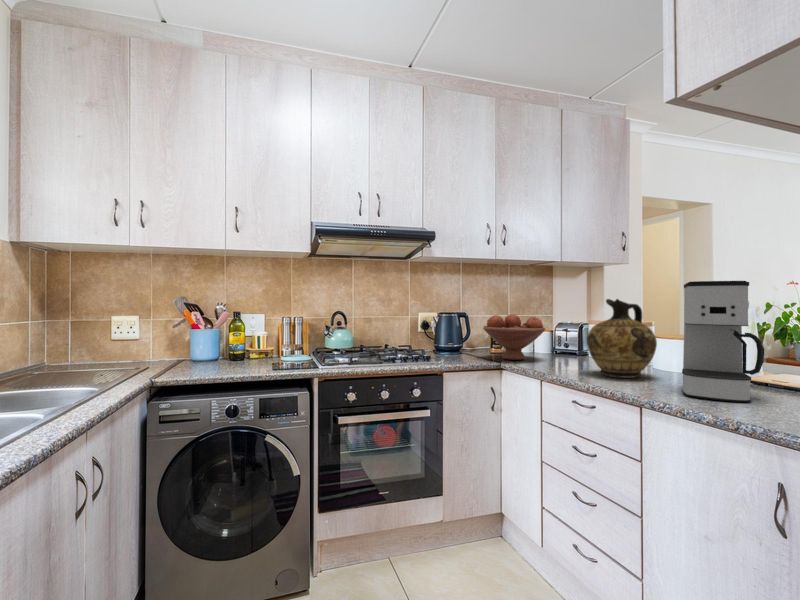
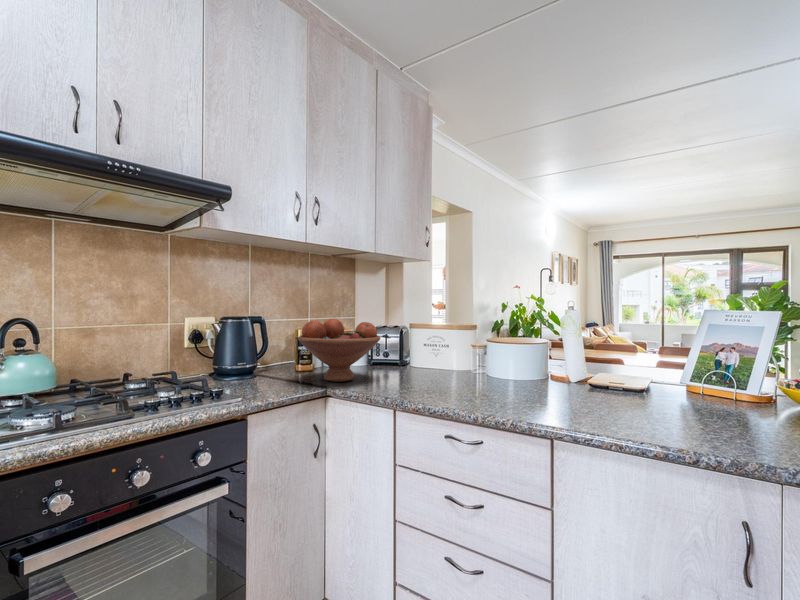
coffee maker: present [682,281,764,402] -> none [567,280,660,422]
ceramic jug: present [587,299,657,378] -> none [452,299,530,398]

